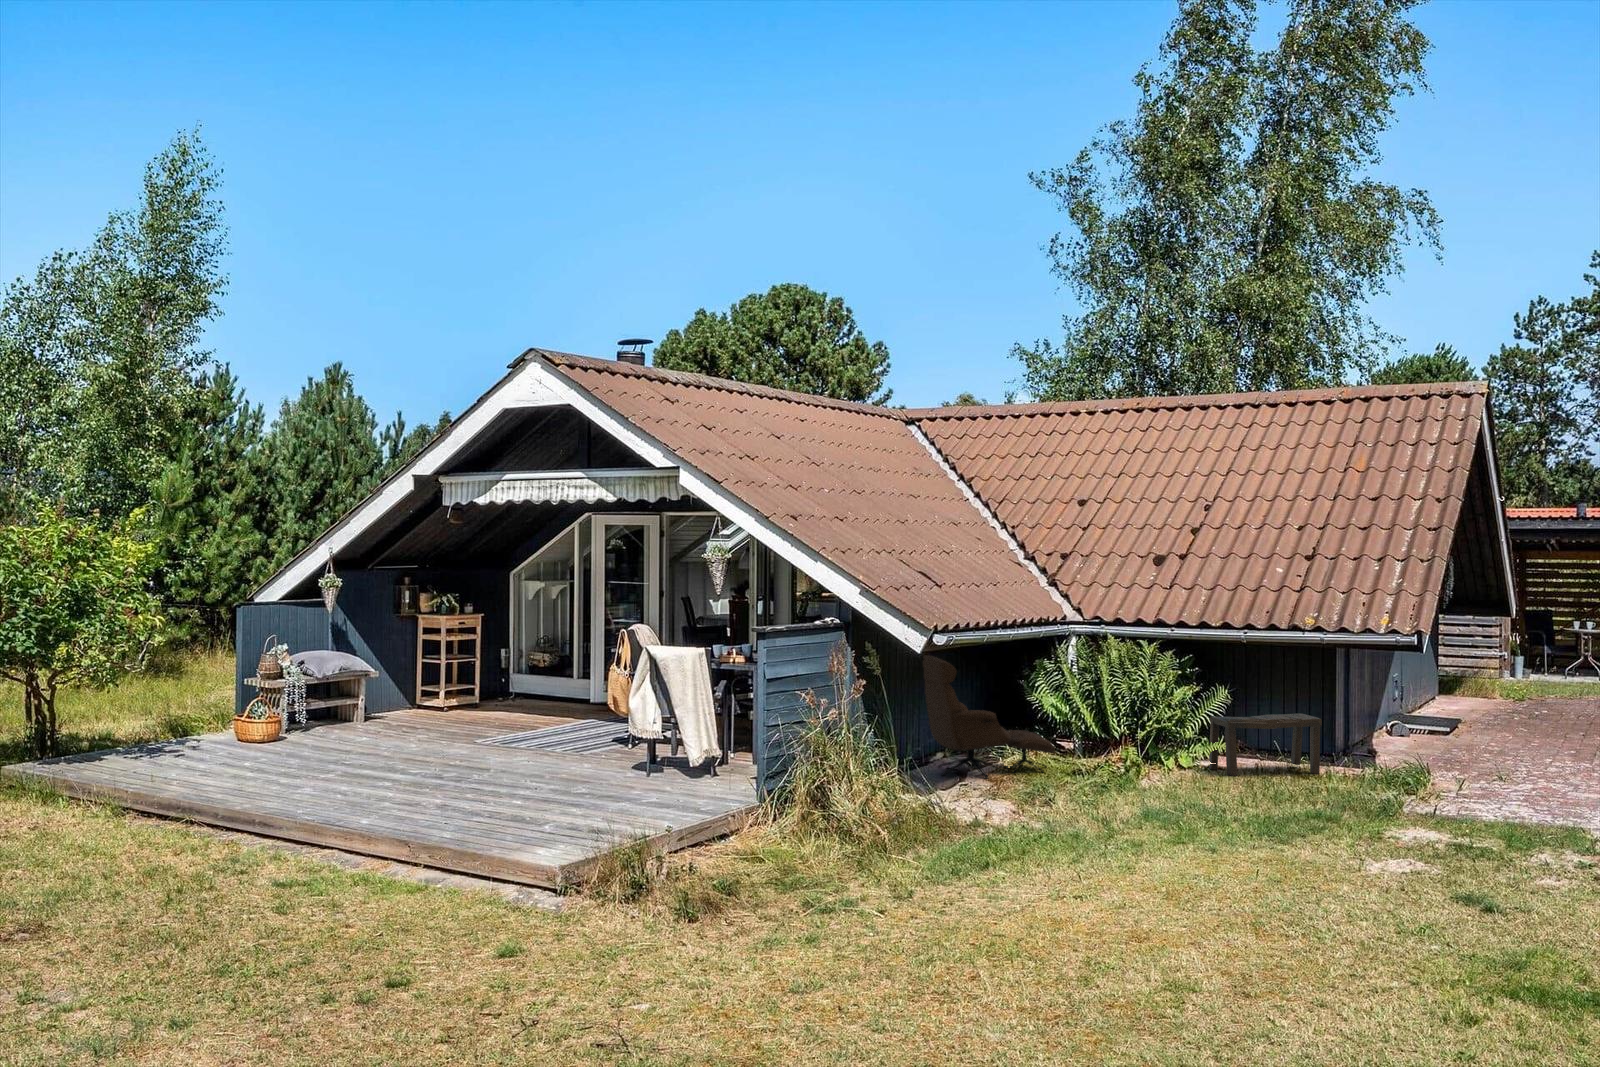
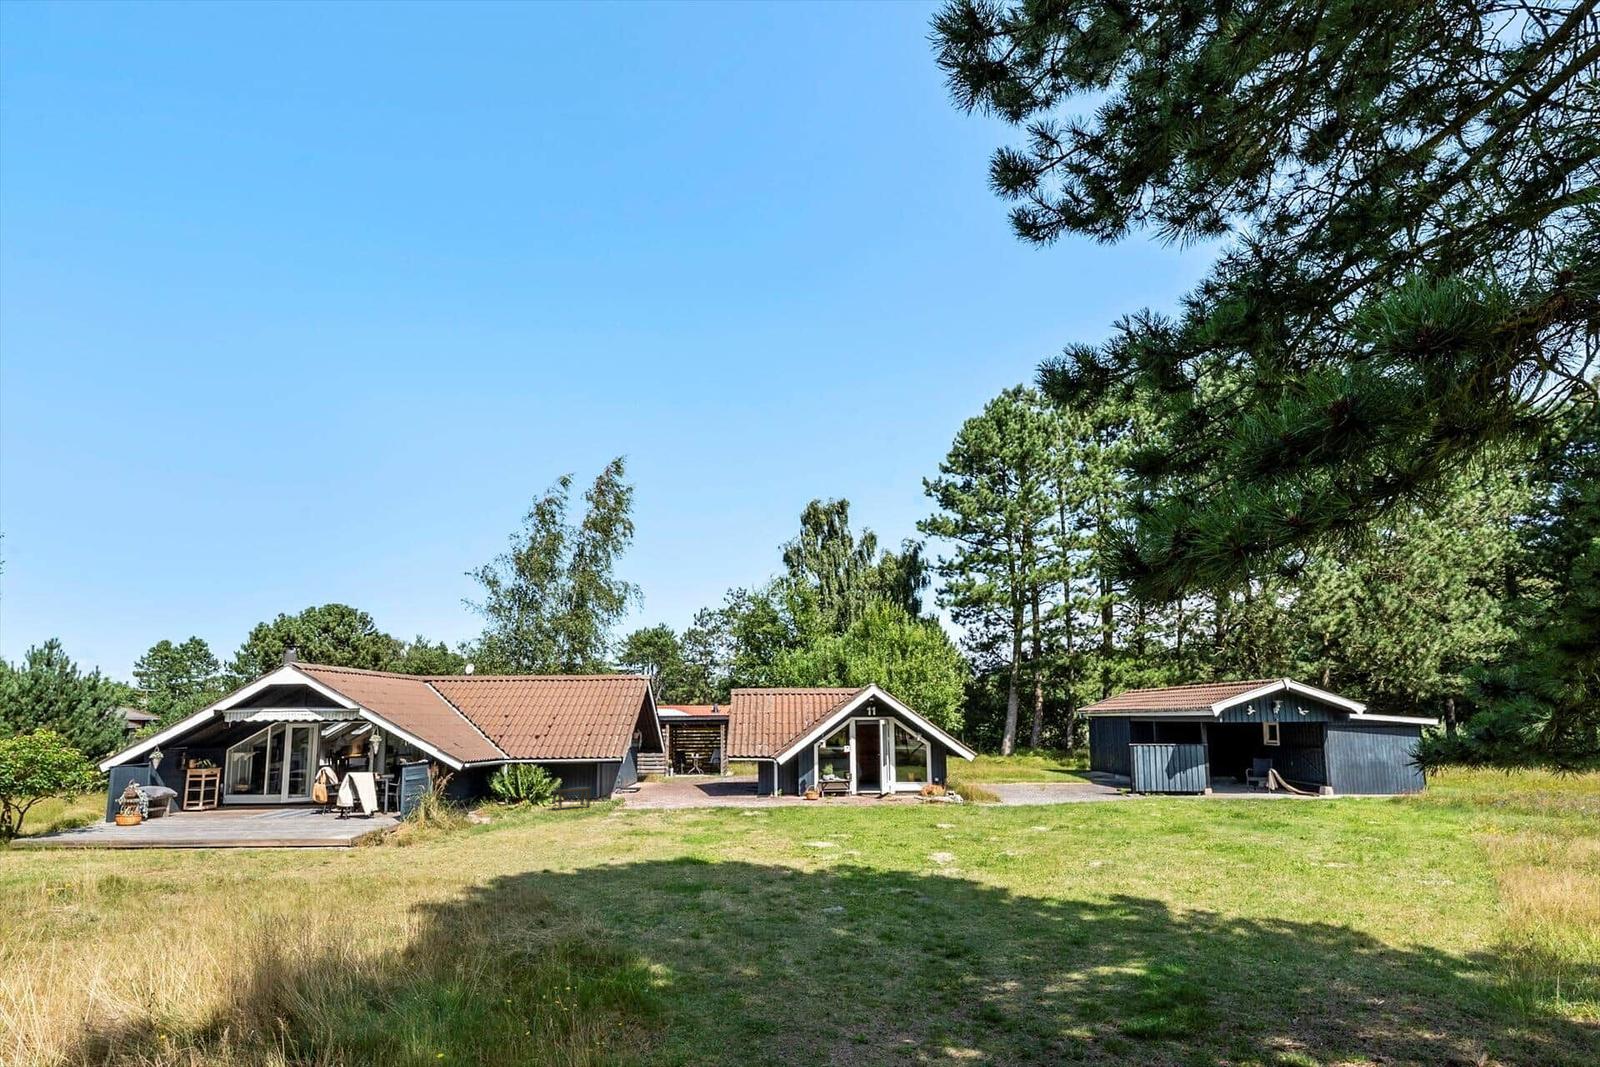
lounge chair: present [923,655,1054,779] -> none [447,773,497,818]

